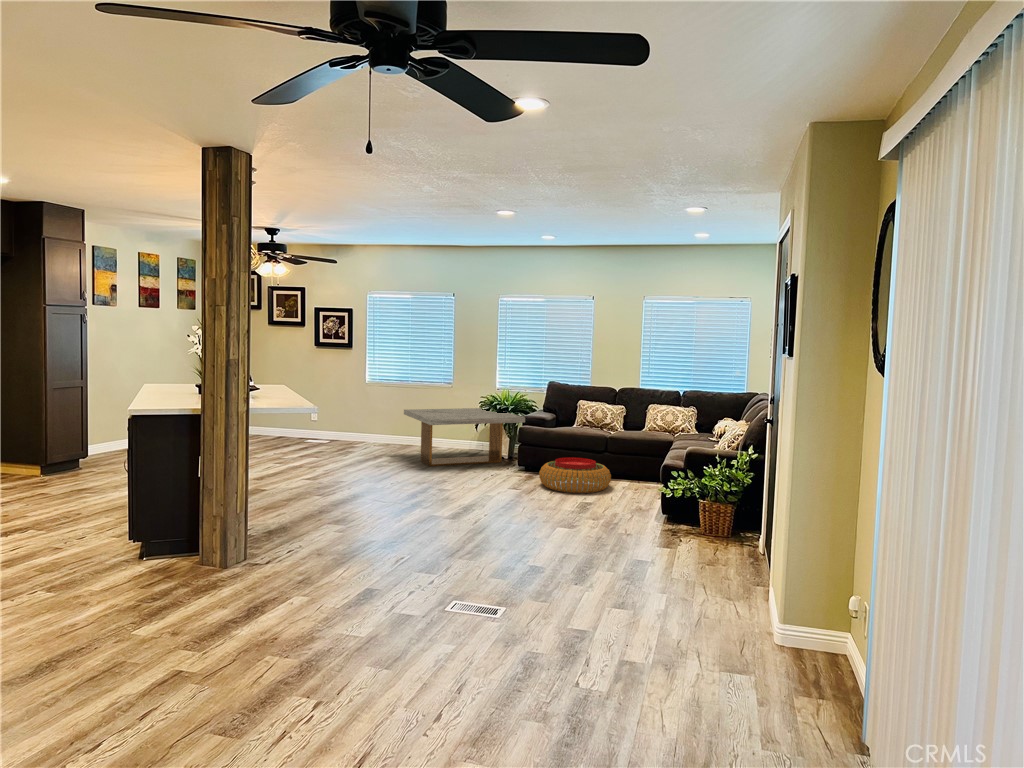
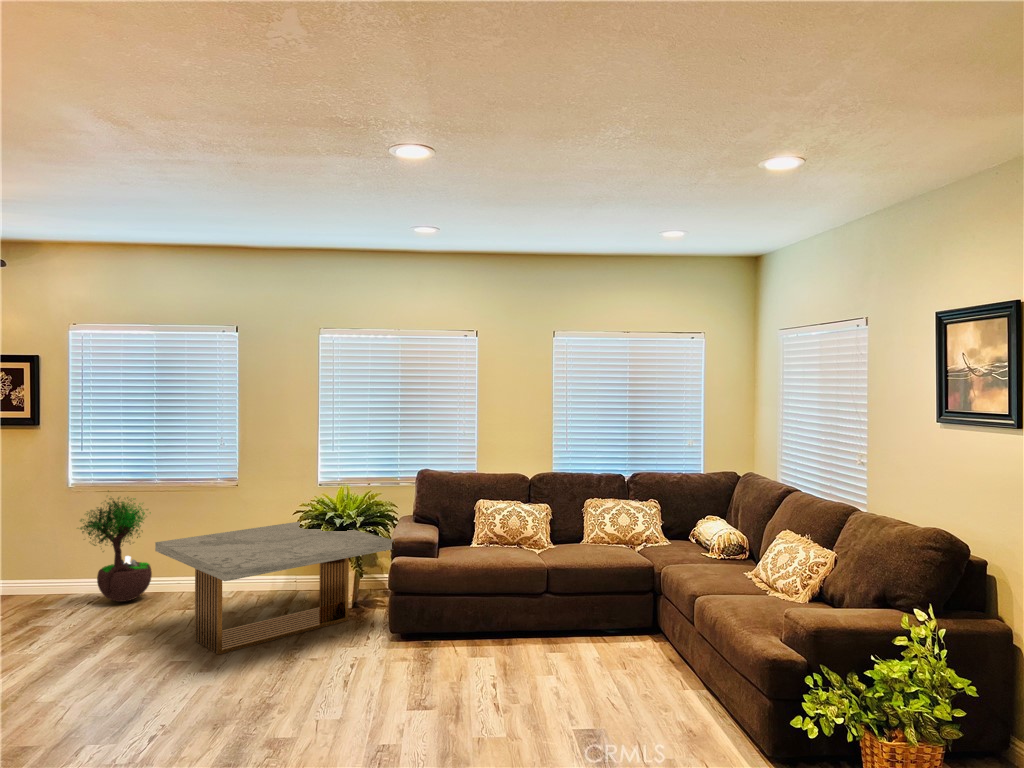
potted tree: none [368,384,405,446] -> present [80,497,152,602]
pouf: present [539,457,611,493] -> none [454,615,585,696]

